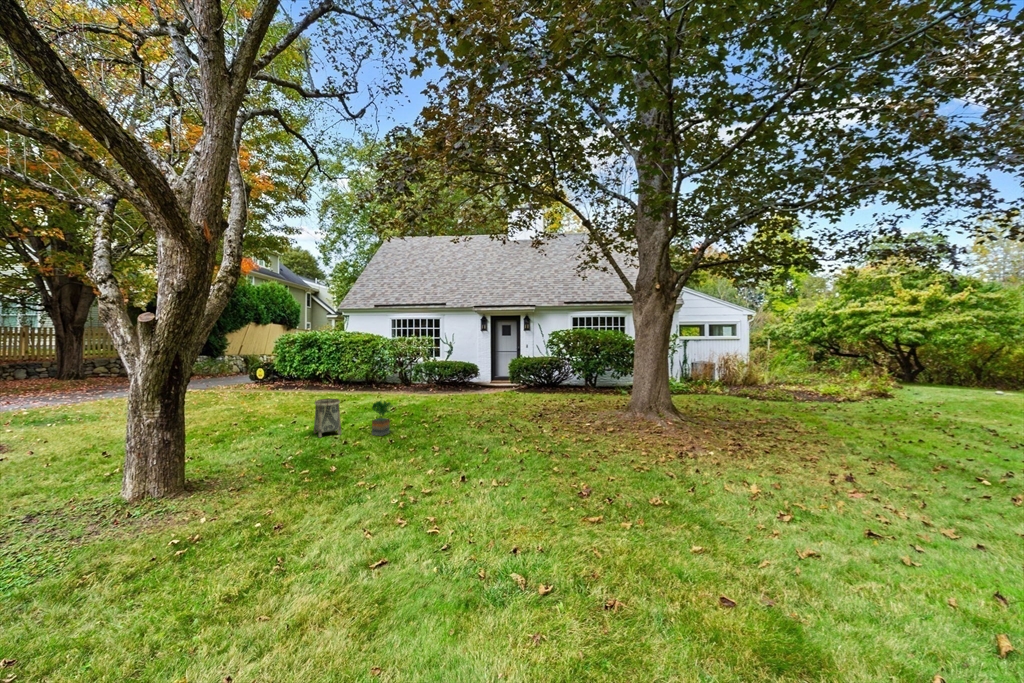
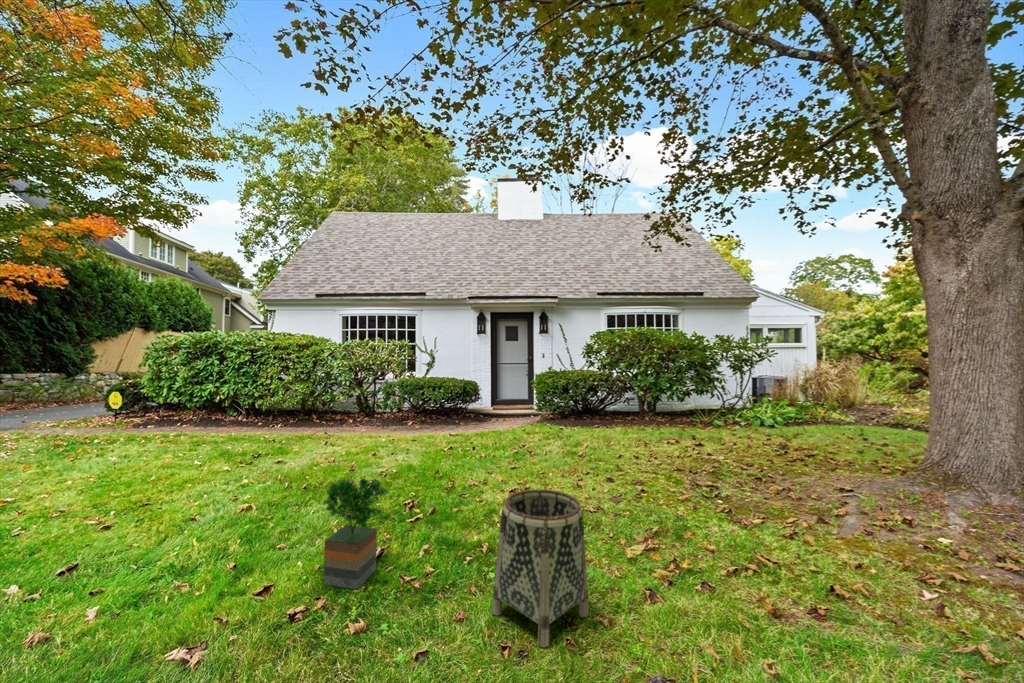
basket: present [314,399,341,438] -> present [492,489,589,647]

